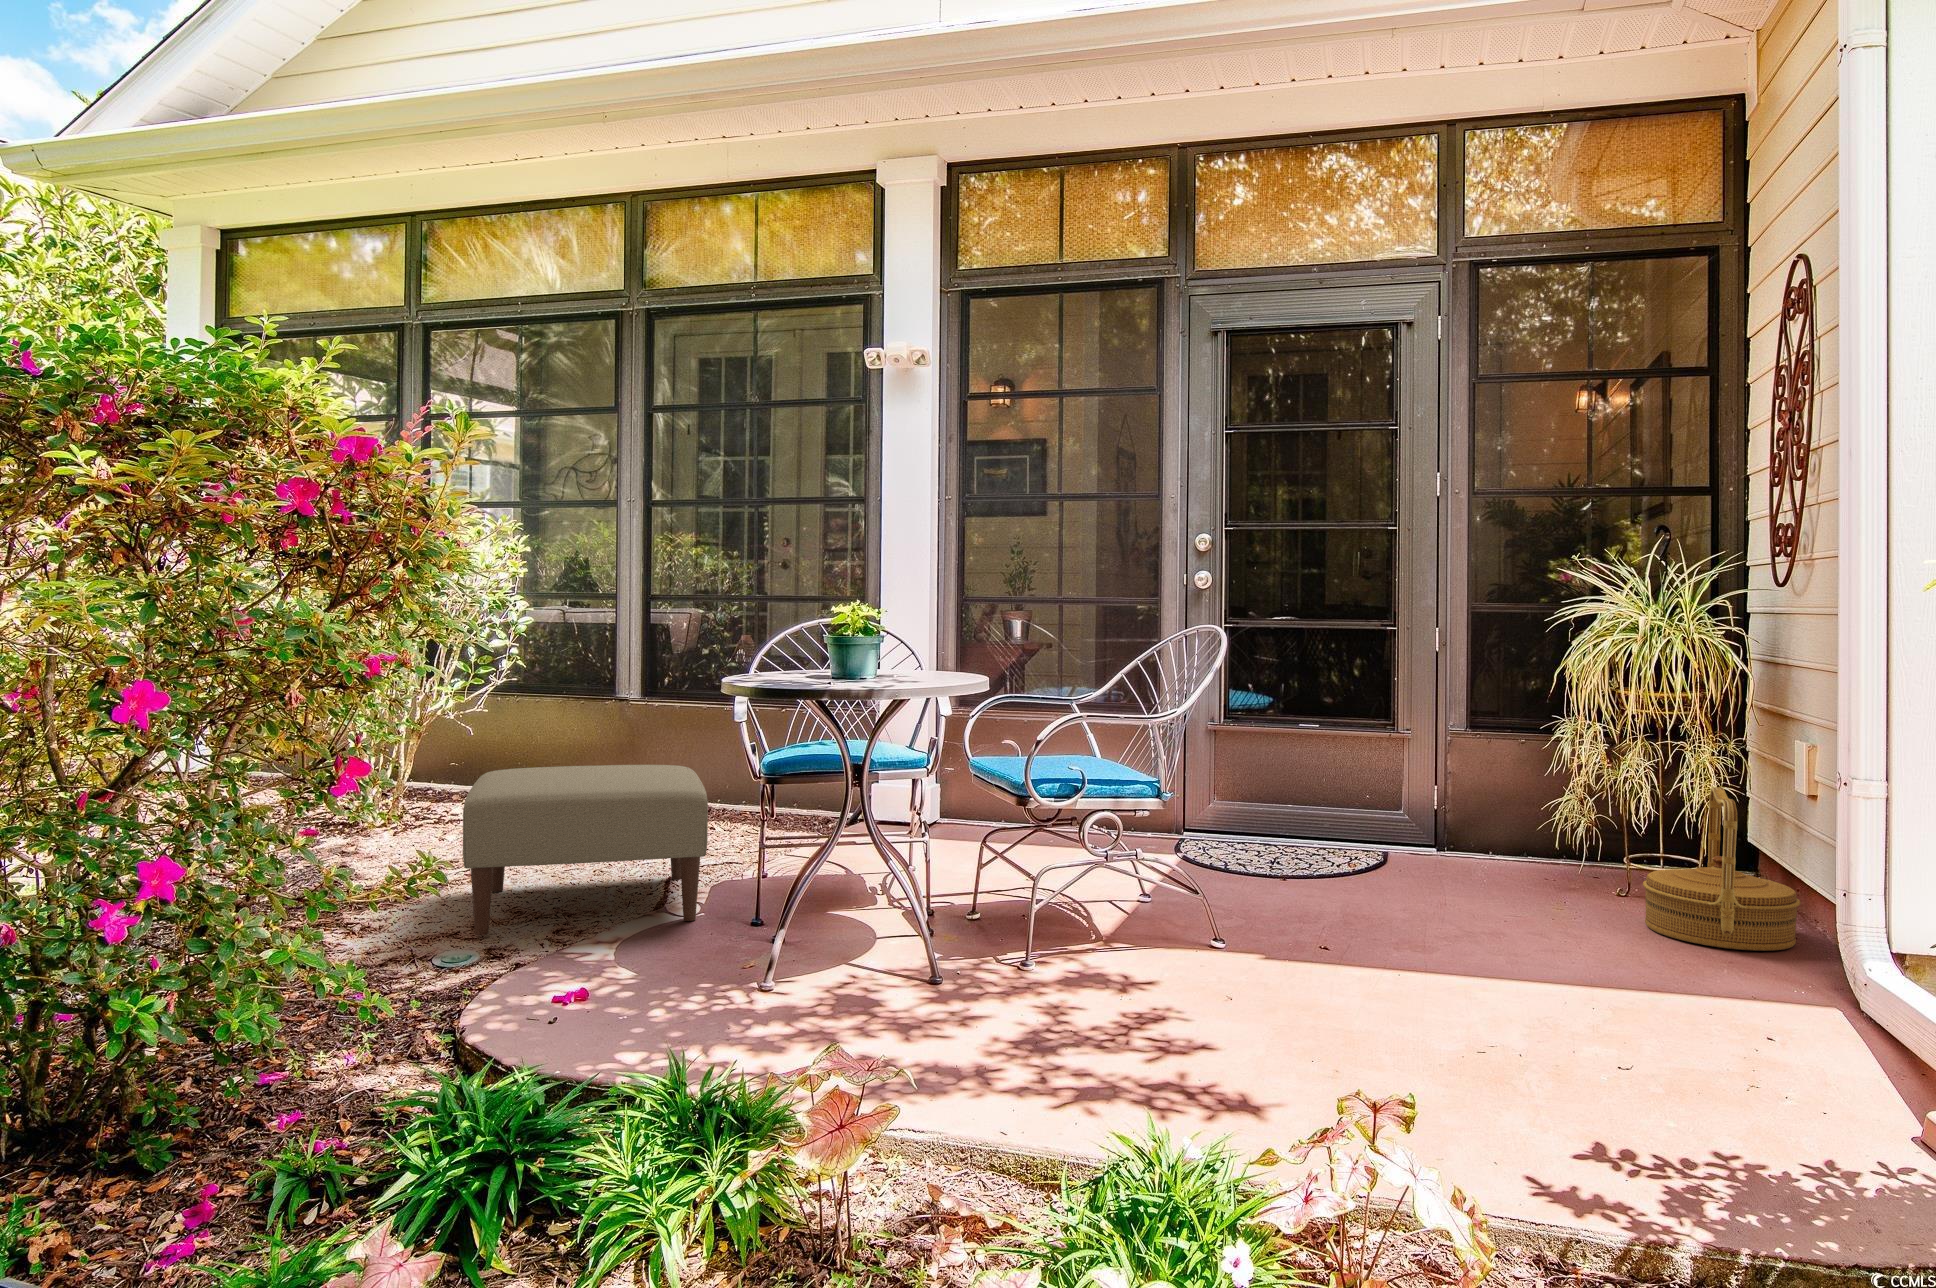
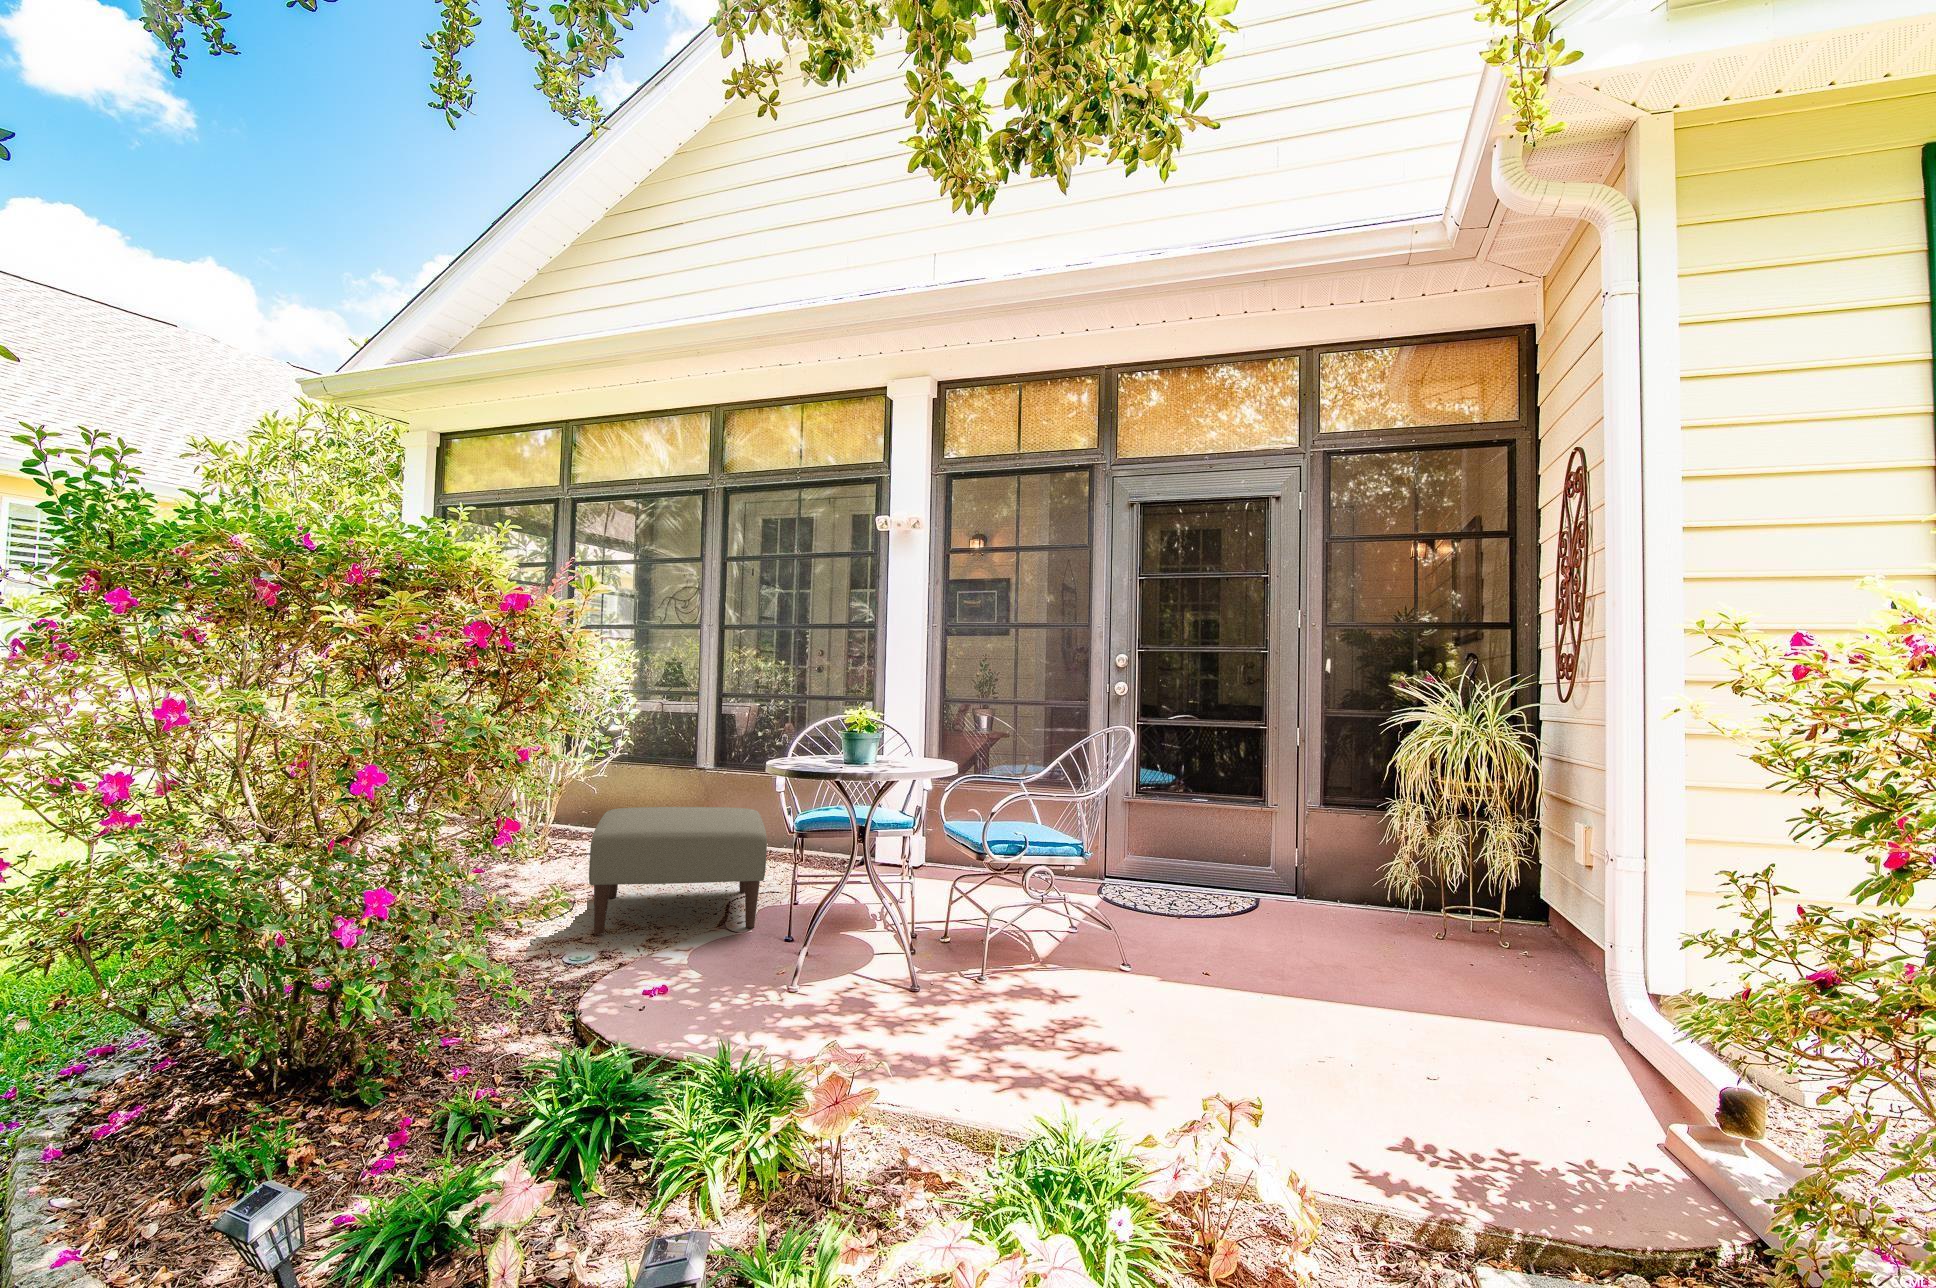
woven basket: present [1643,787,1800,951] -> none [1452,857,1566,984]

